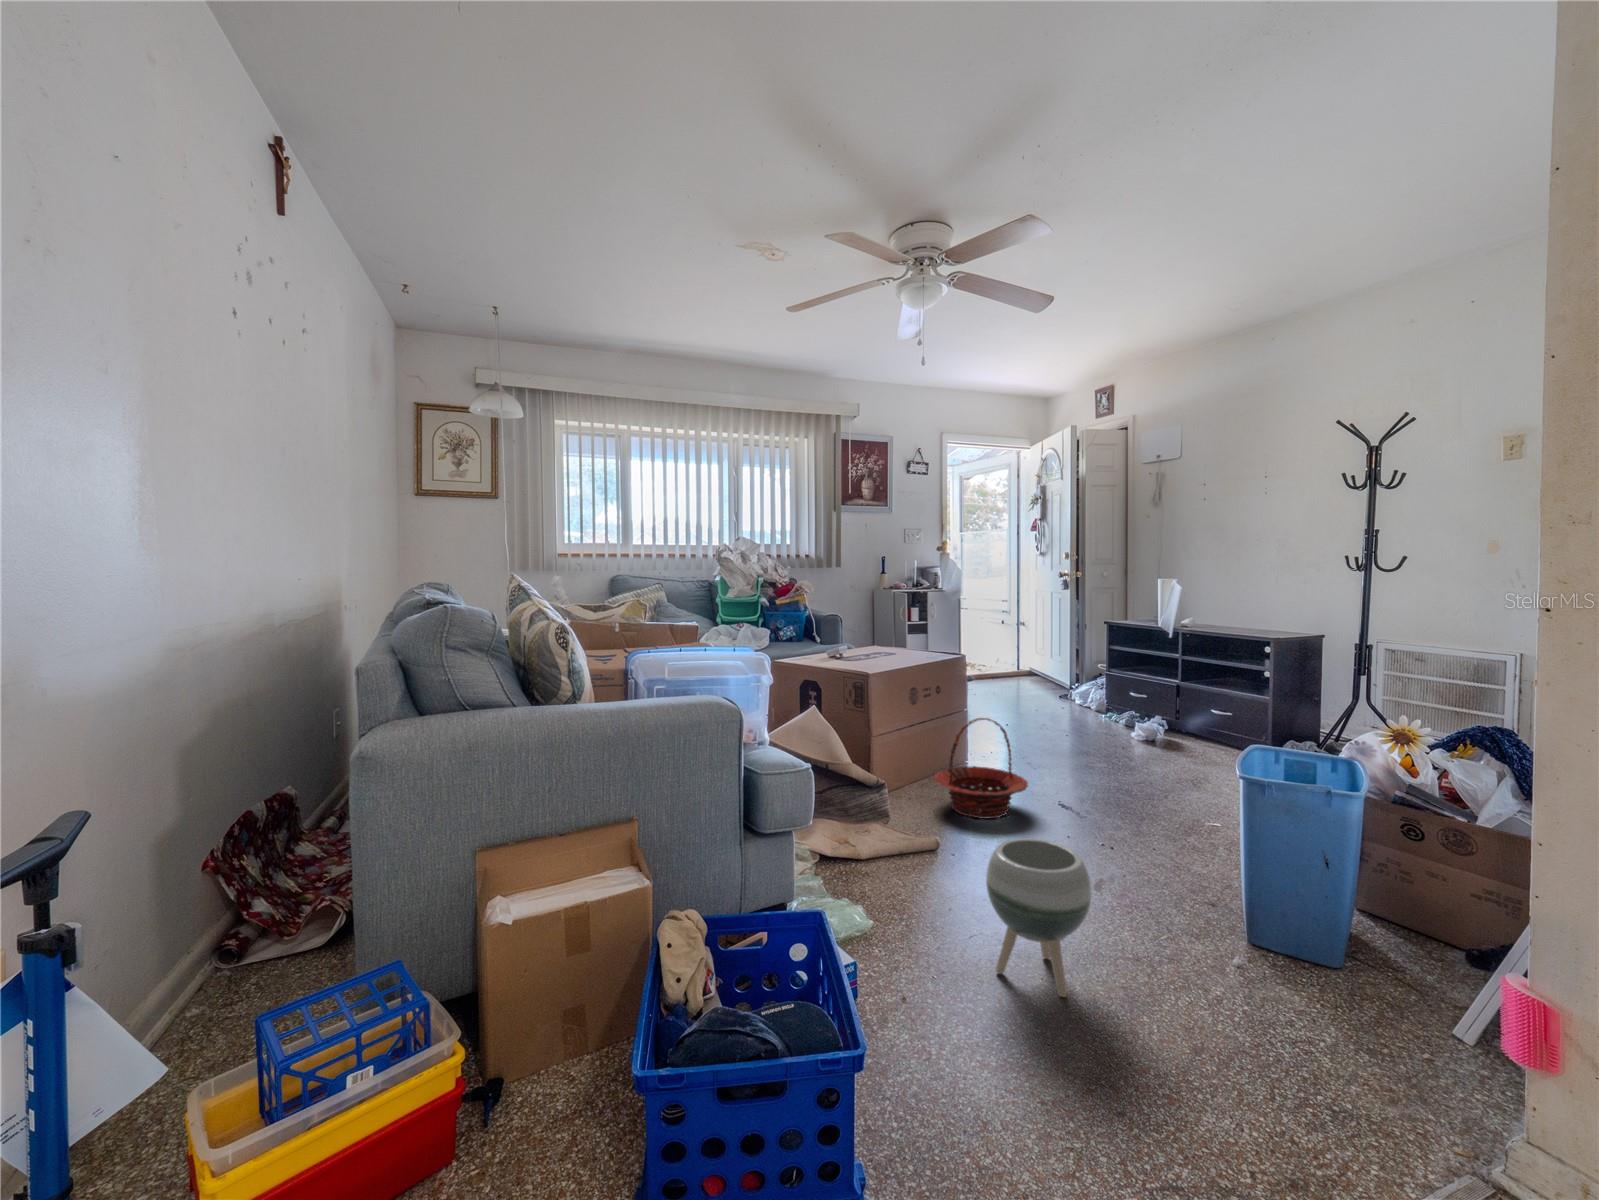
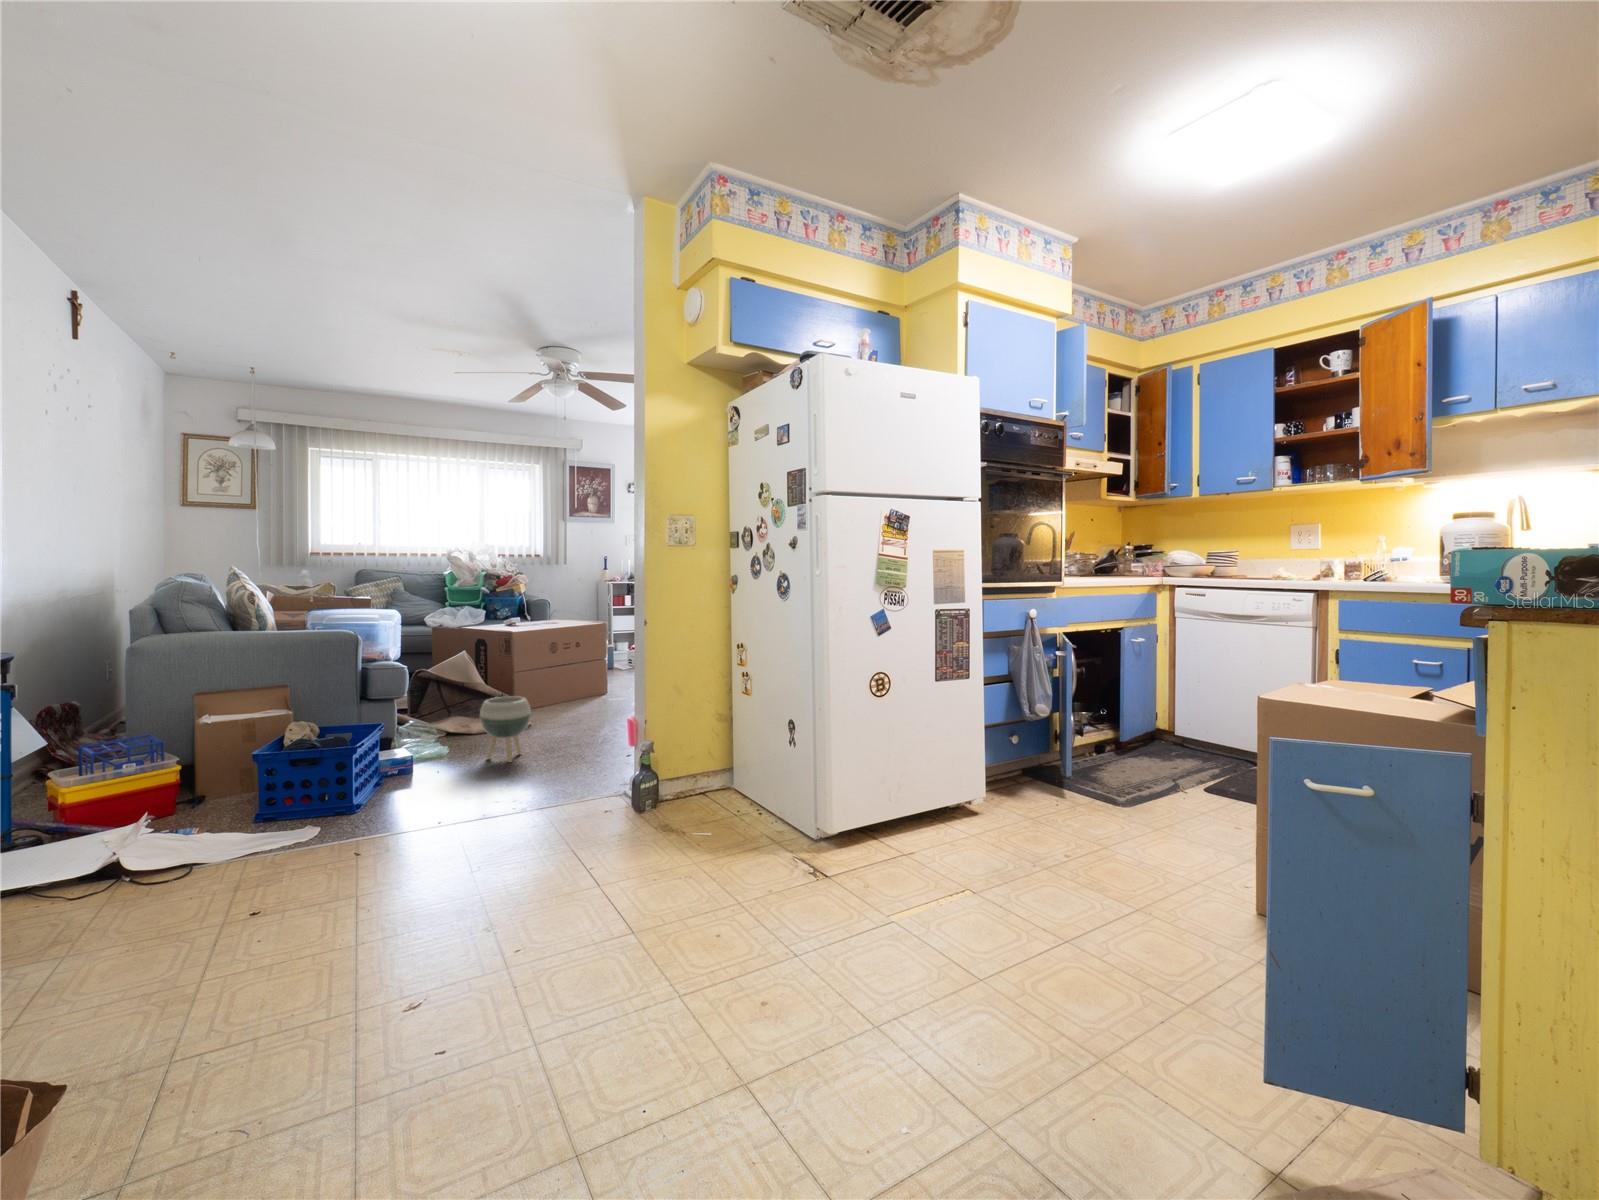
basket: present [934,718,1028,819] -> none [540,657,600,716]

